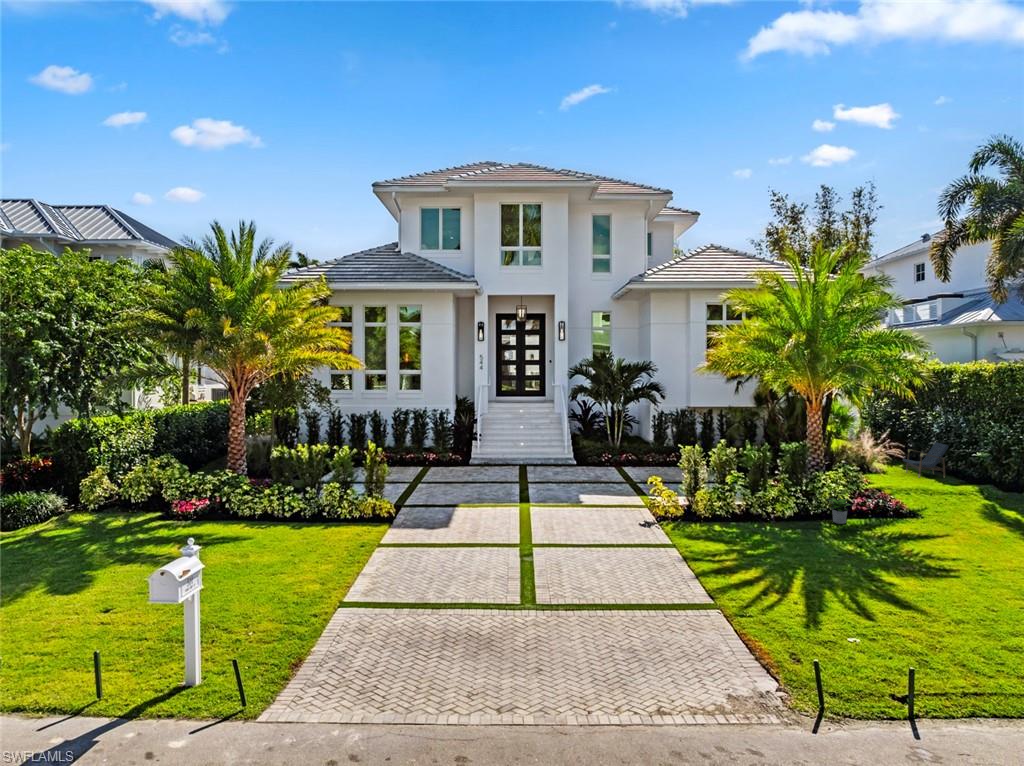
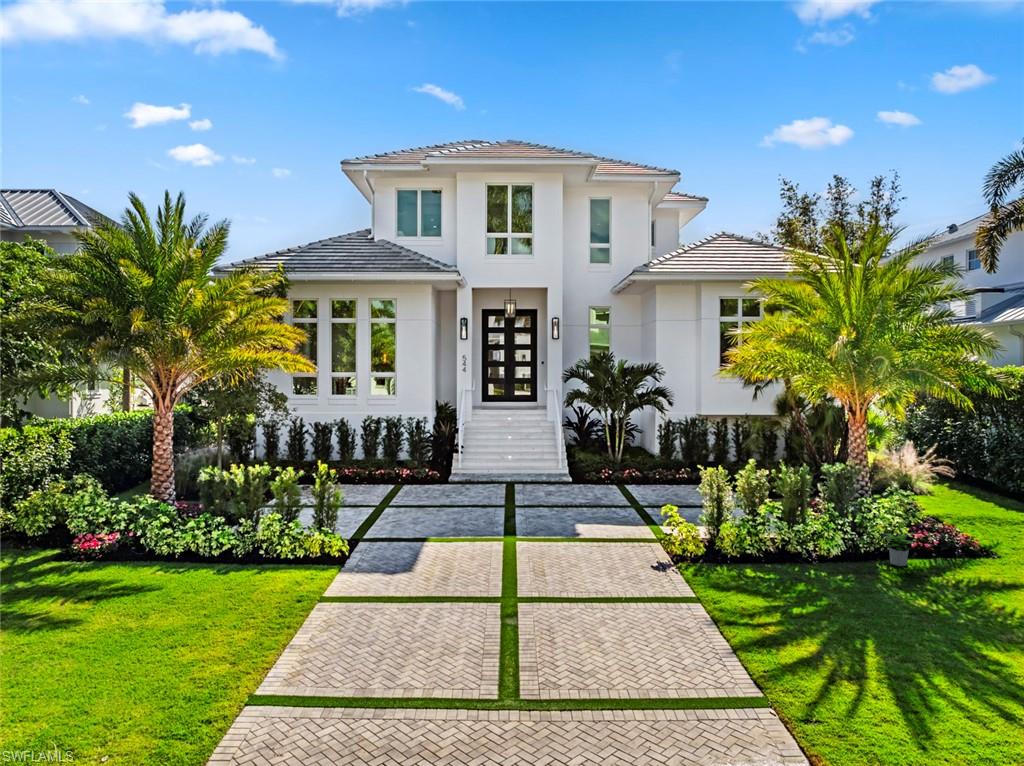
lounge chair: present [903,442,948,478] -> none [950,457,1006,500]

